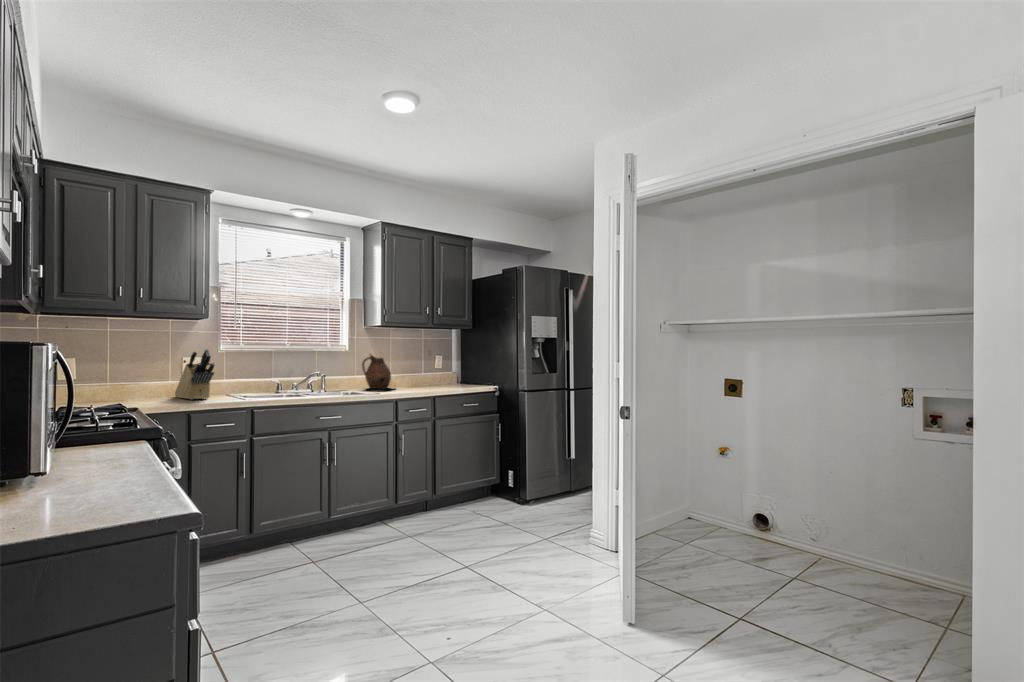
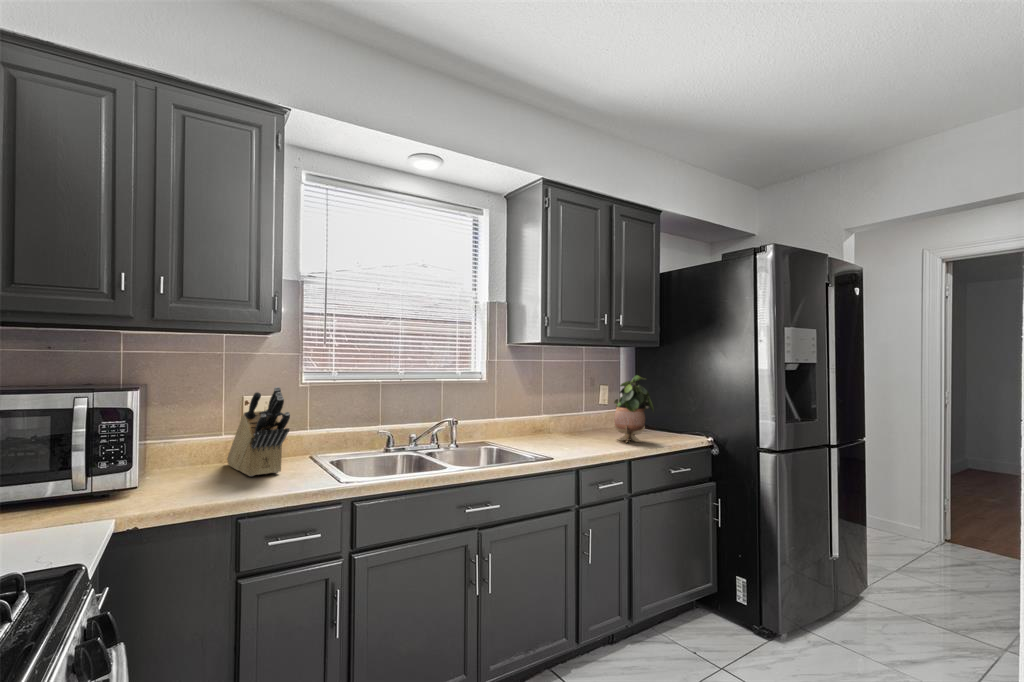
potted plant: none [435,347,460,390] -> present [614,375,654,443]
ceramic pitcher: present [362,354,391,389] -> none [510,386,560,445]

